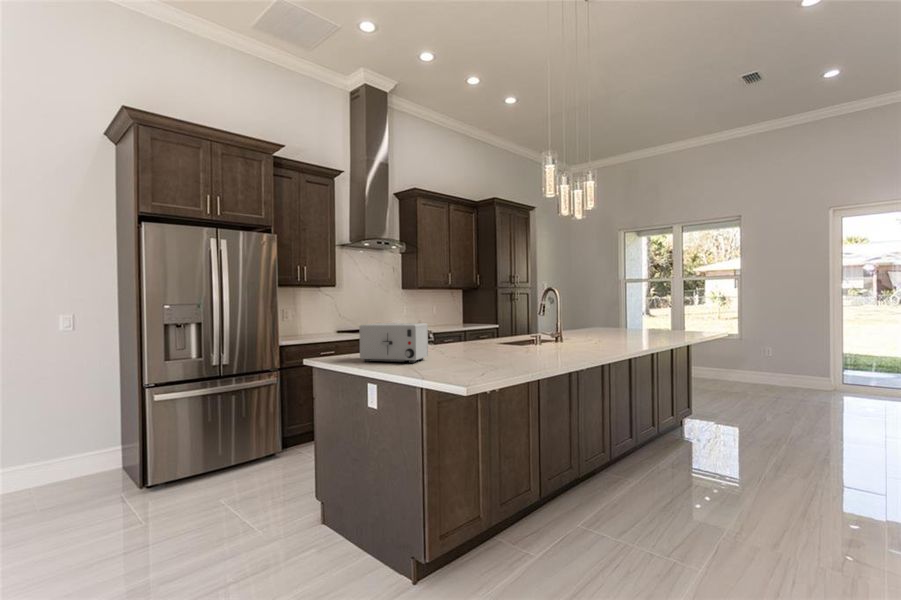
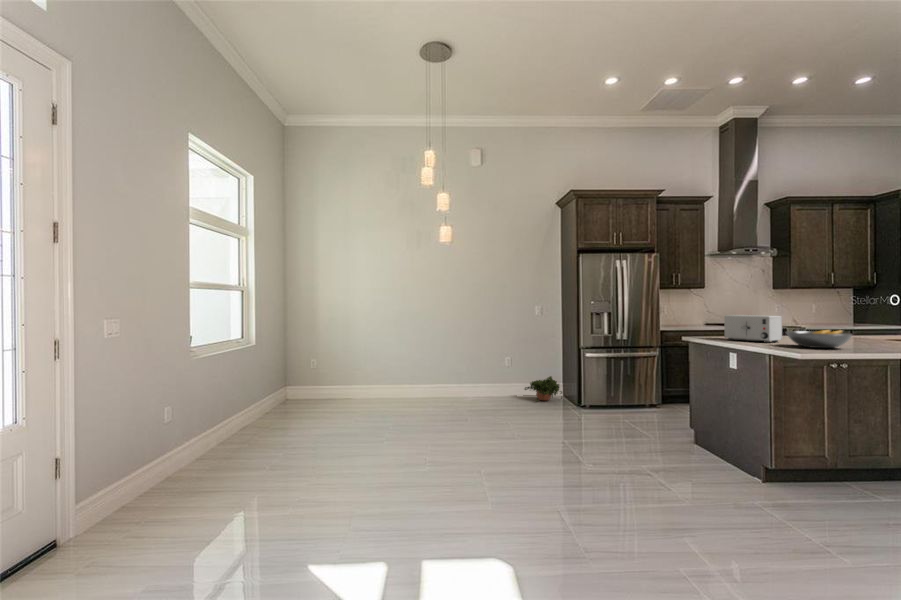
fruit bowl: none [436,342,508,369] -> present [786,330,852,348]
potted plant: none [20,441,119,501] -> present [525,376,562,401]

